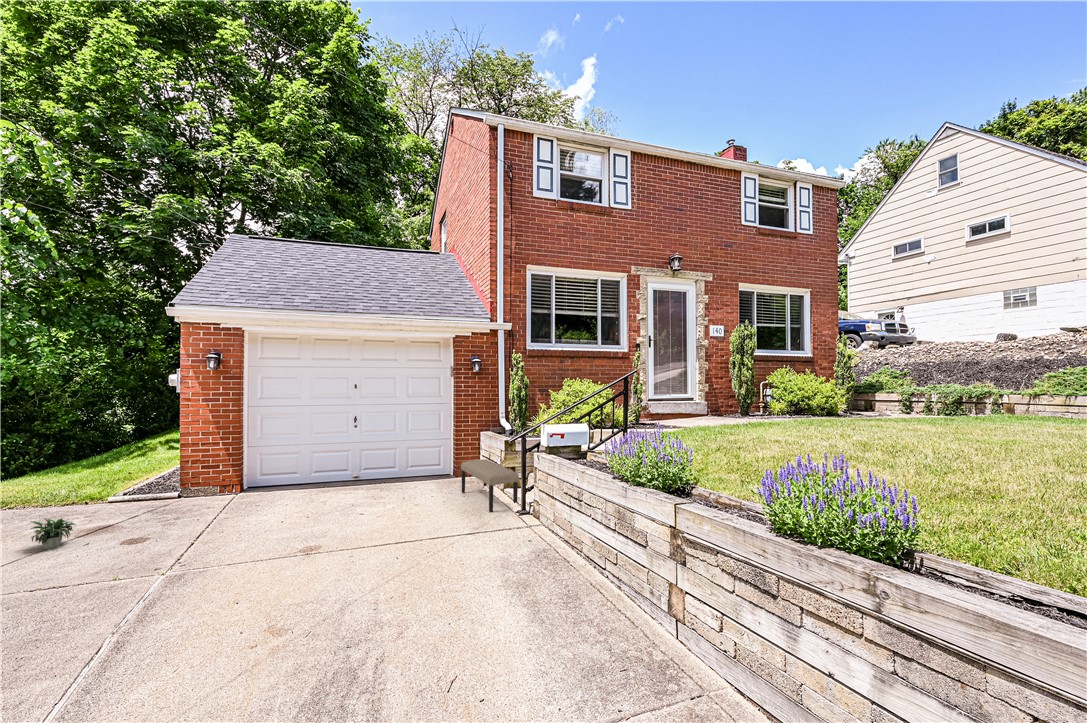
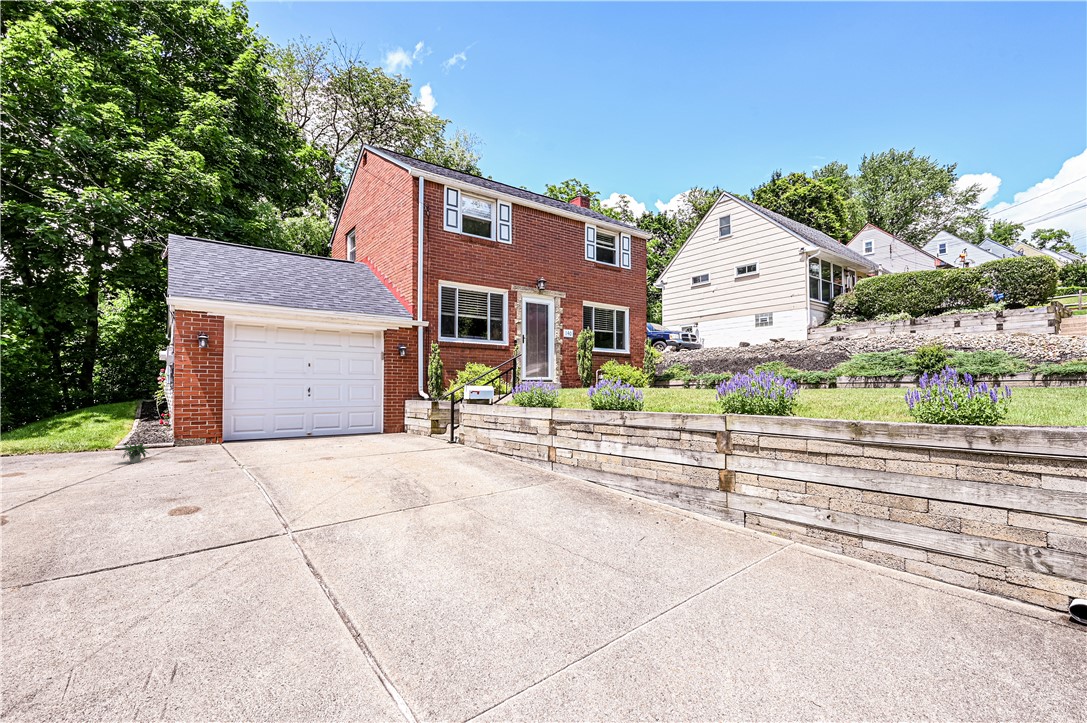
bench: present [461,459,519,512] -> none [399,414,443,441]

